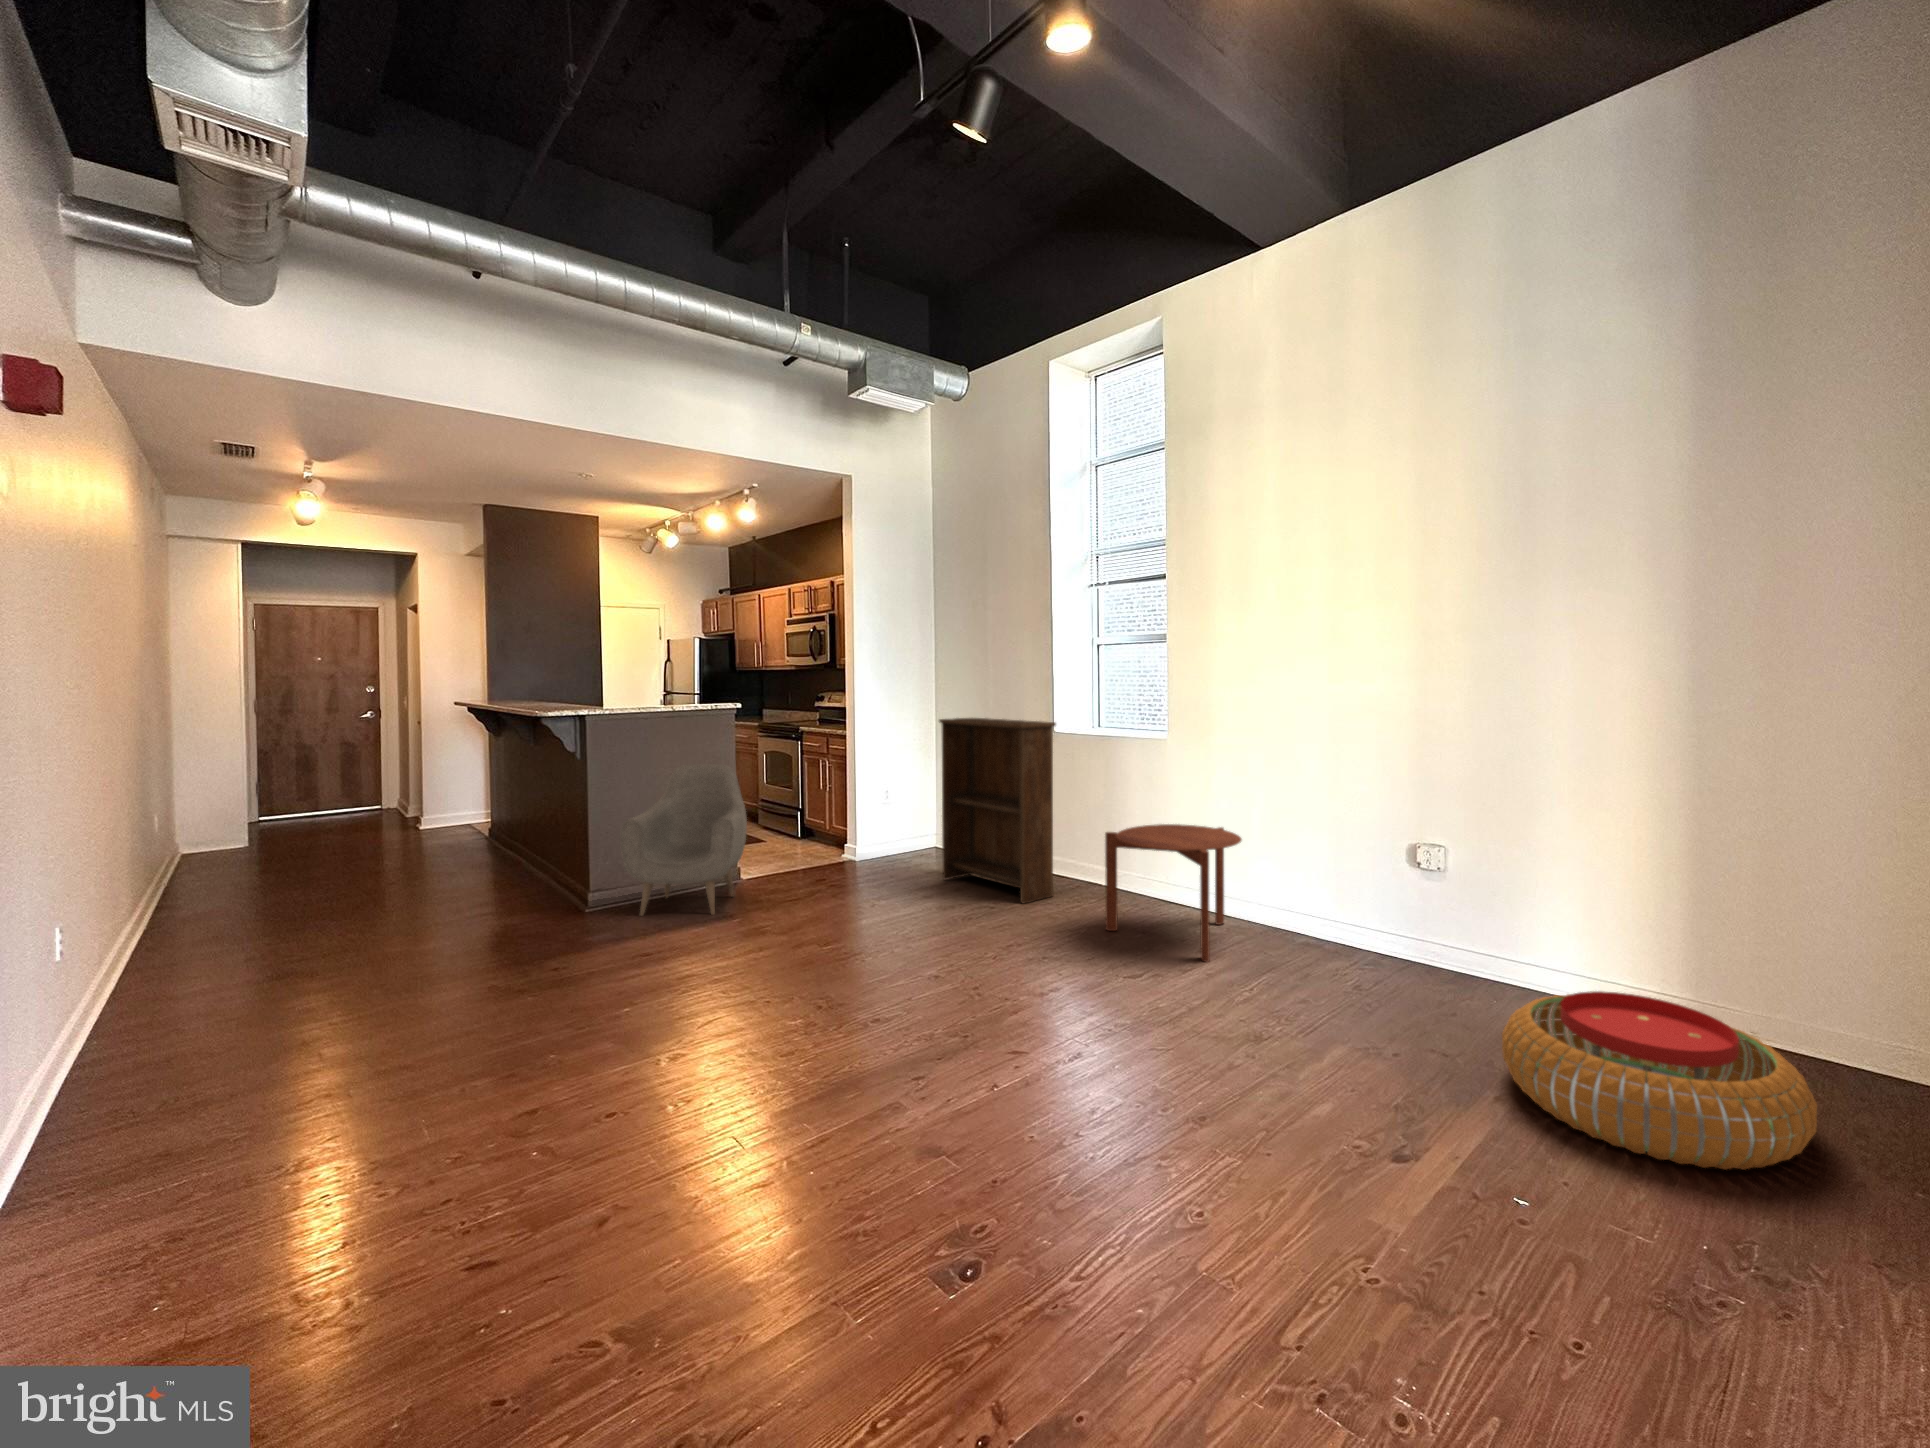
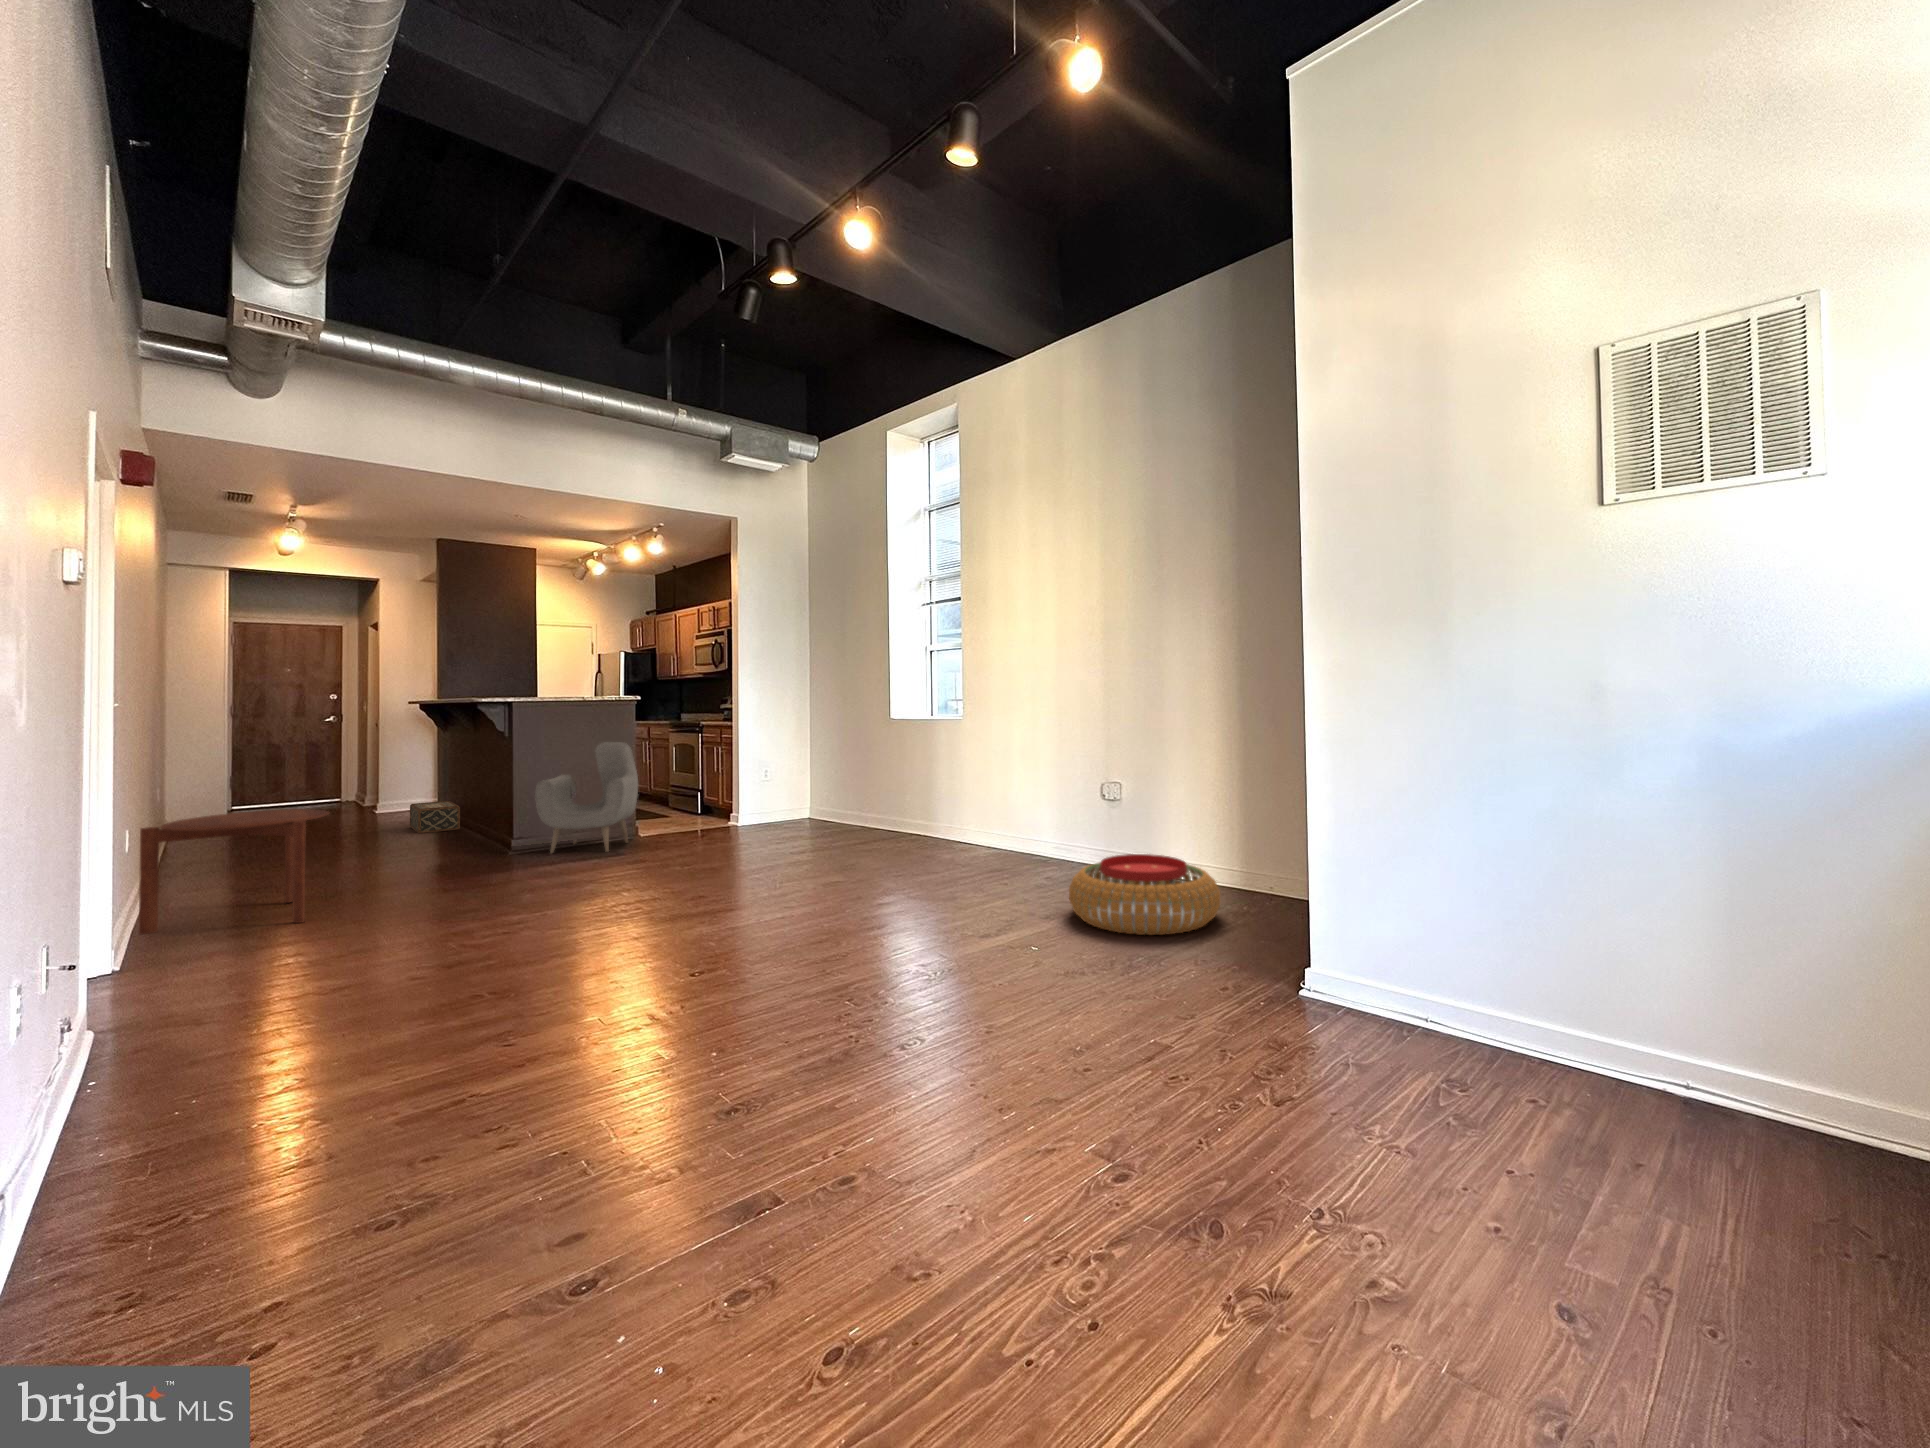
bookshelf: present [939,718,1056,903] -> none [794,707,876,843]
side table: present [1105,824,1242,962] -> present [139,809,329,934]
woven basket: none [457,827,518,872] -> present [410,801,460,833]

